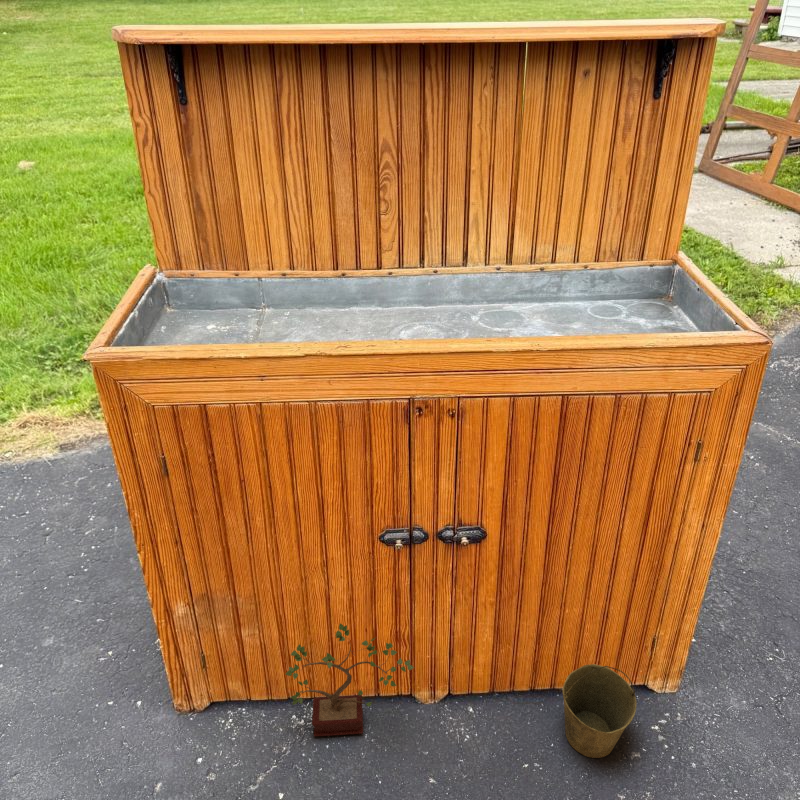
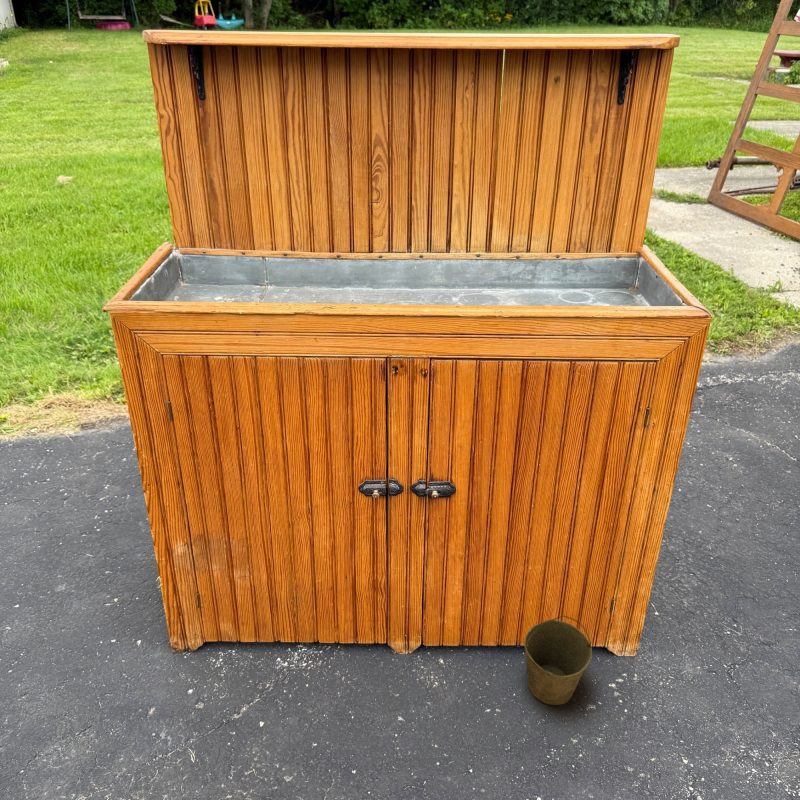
potted plant: present [286,623,414,736] -> none [269,567,388,676]

